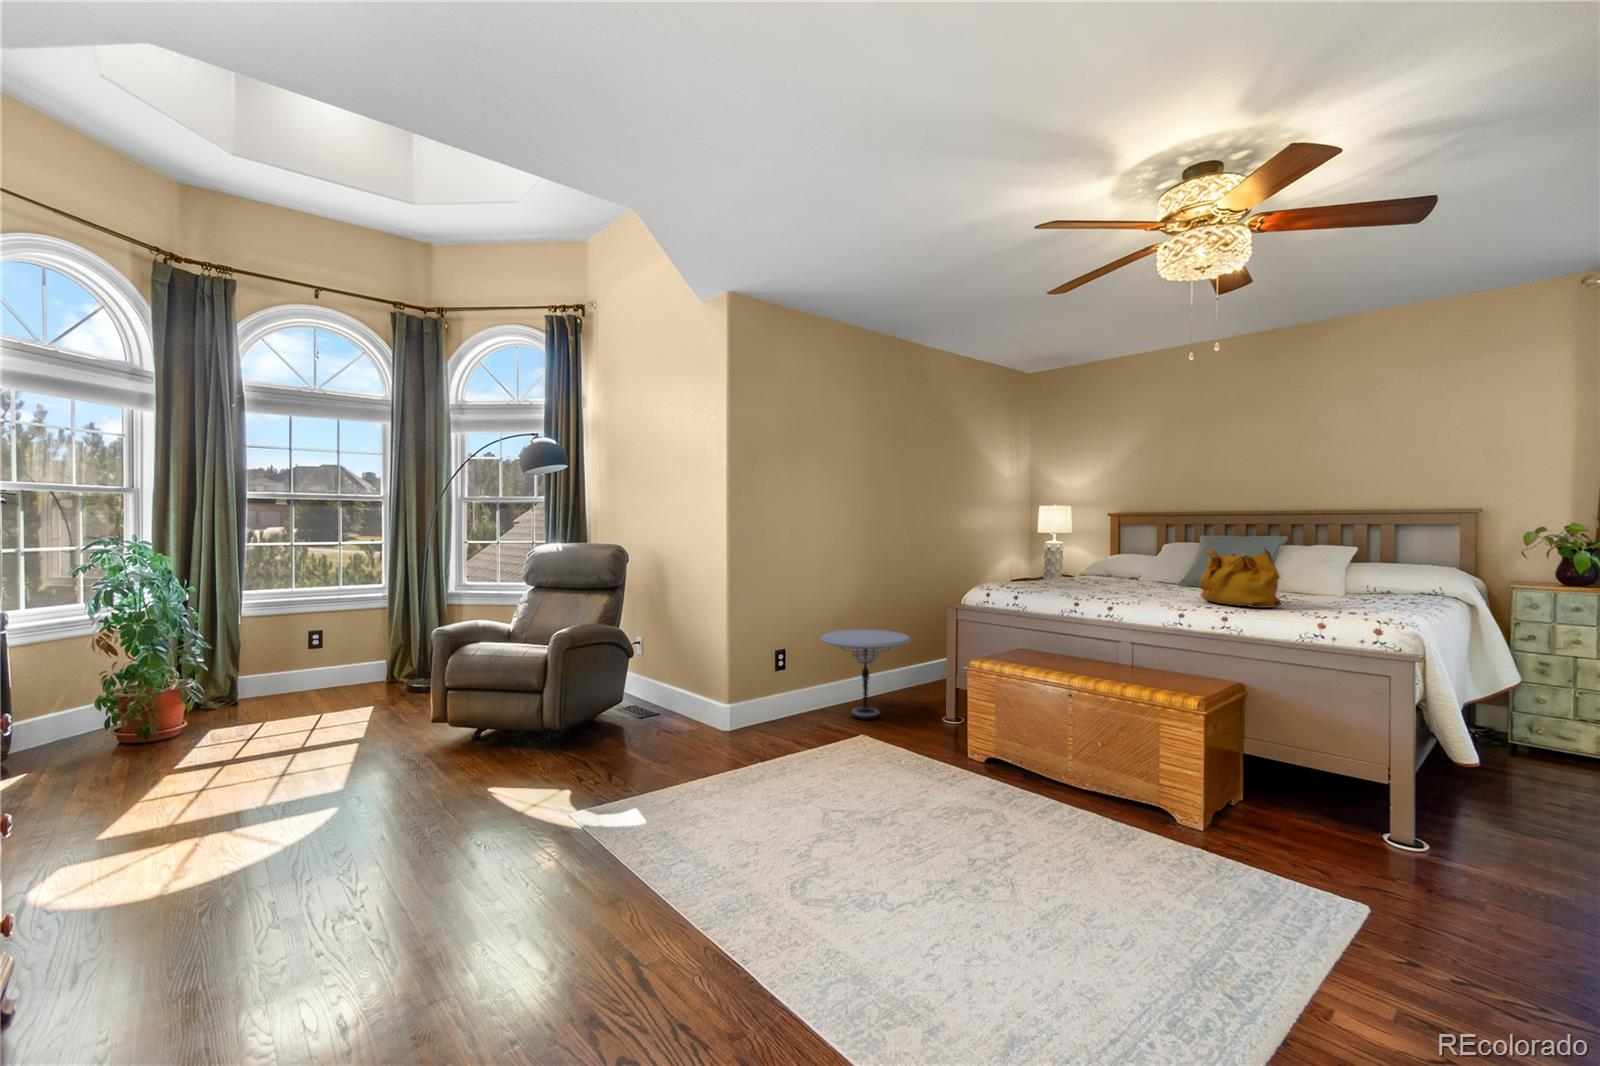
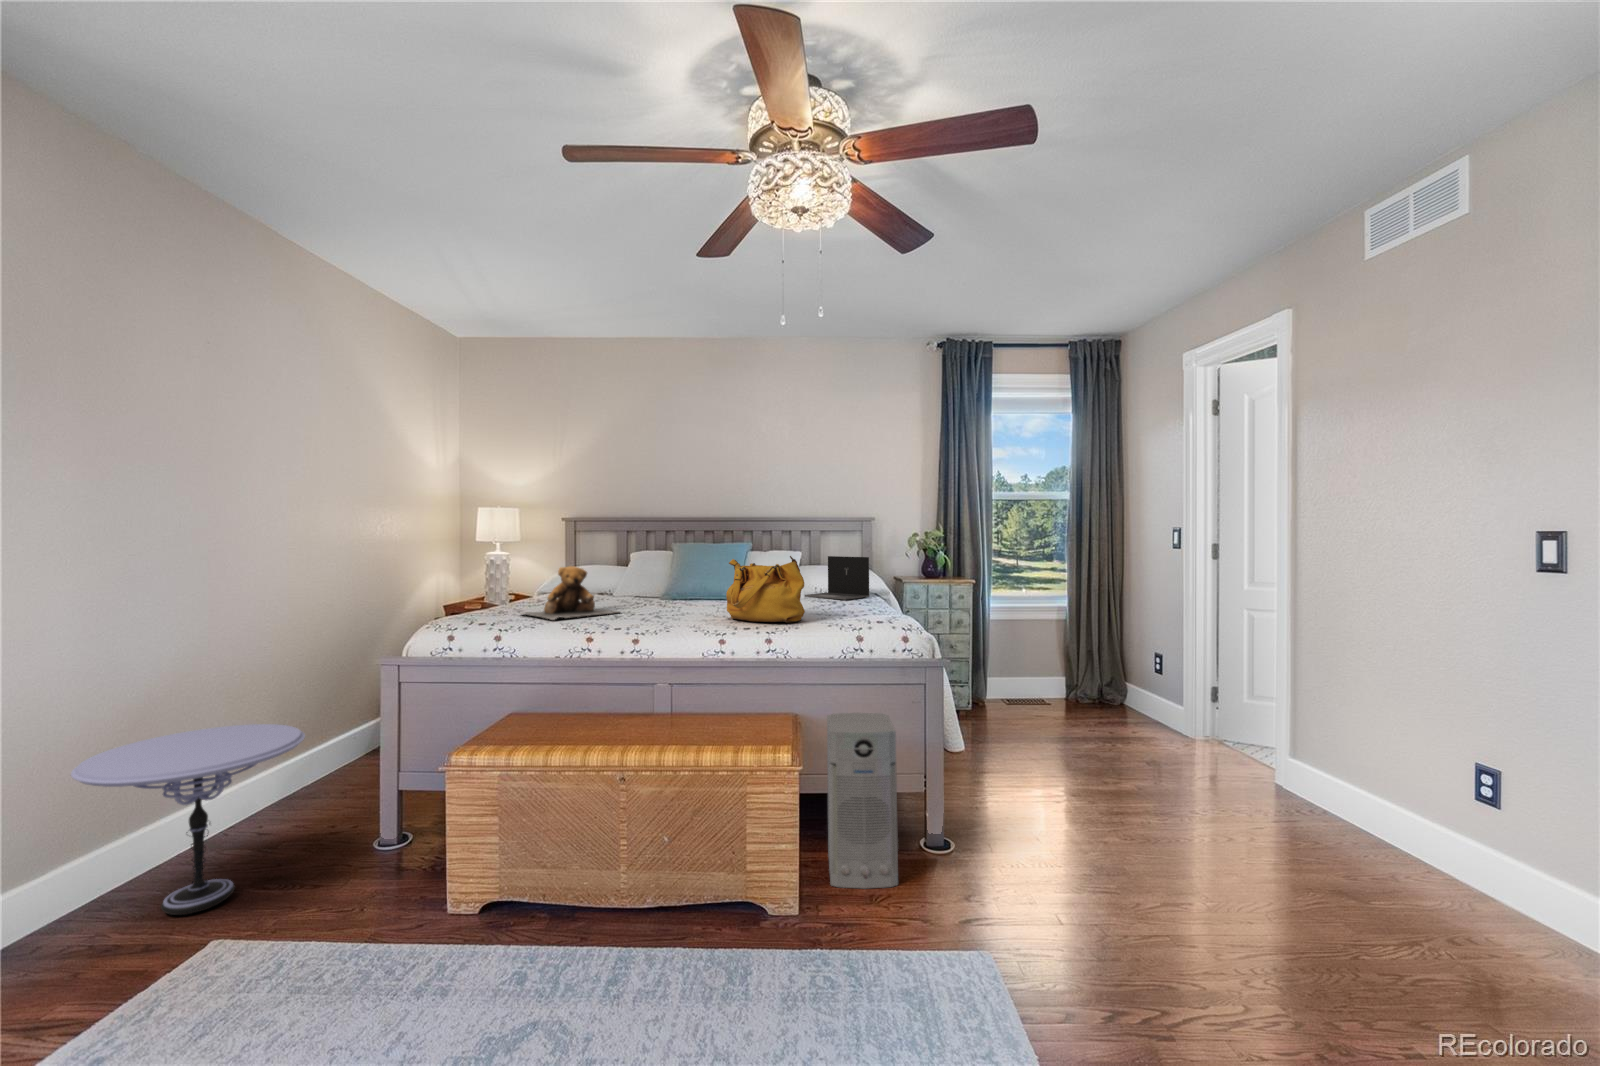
teddy bear: none [1040,551,1118,589] -> present [524,566,617,620]
laptop: none [1334,553,1422,599] -> present [805,556,869,600]
air purifier: none [1252,691,1343,852] -> present [827,713,898,889]

